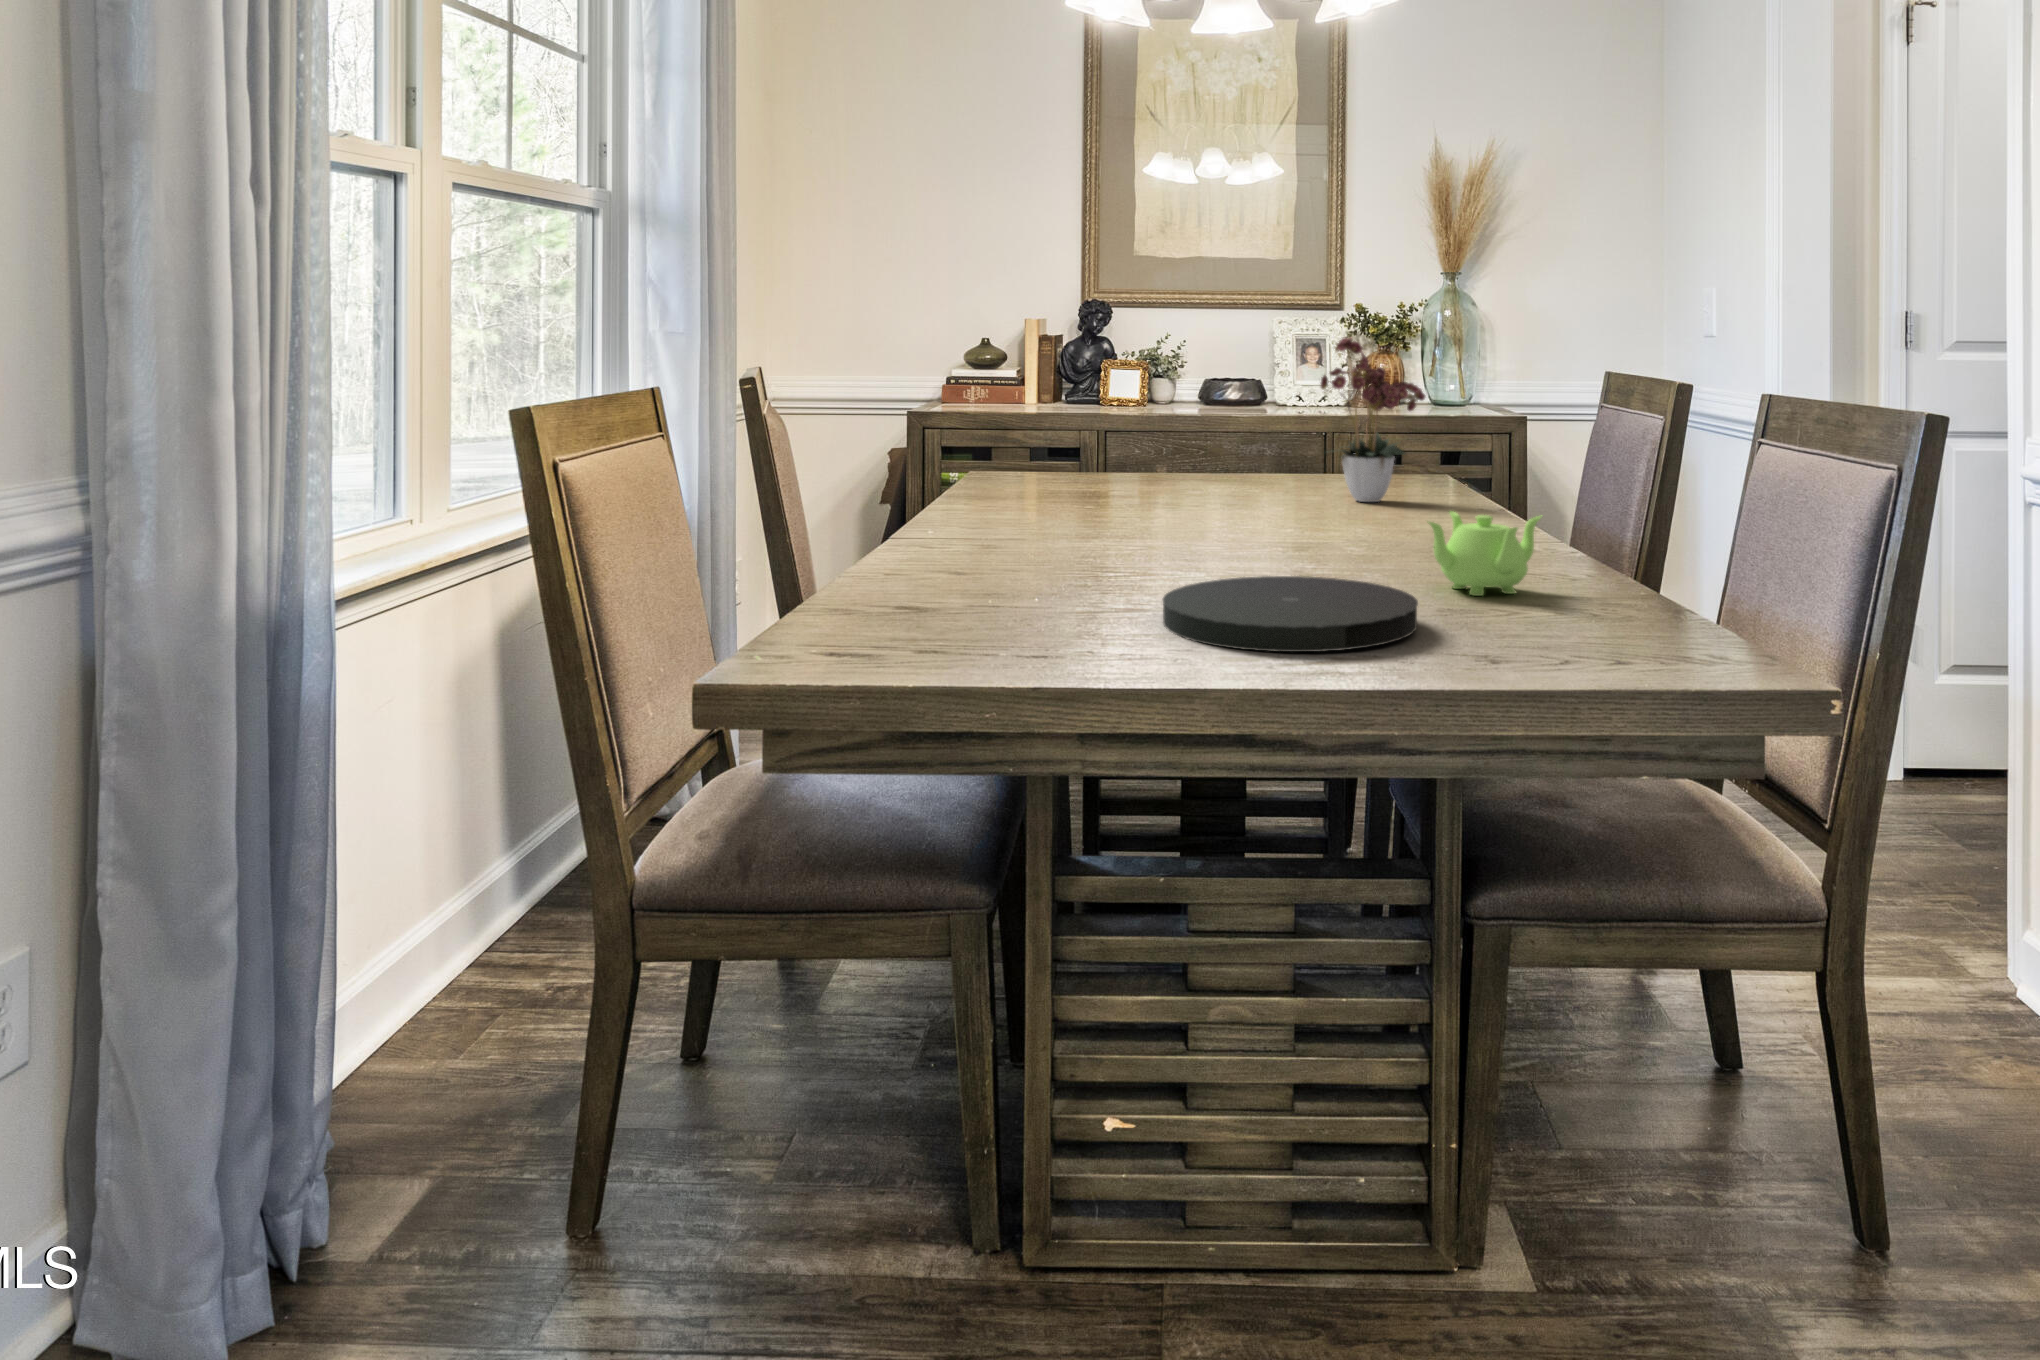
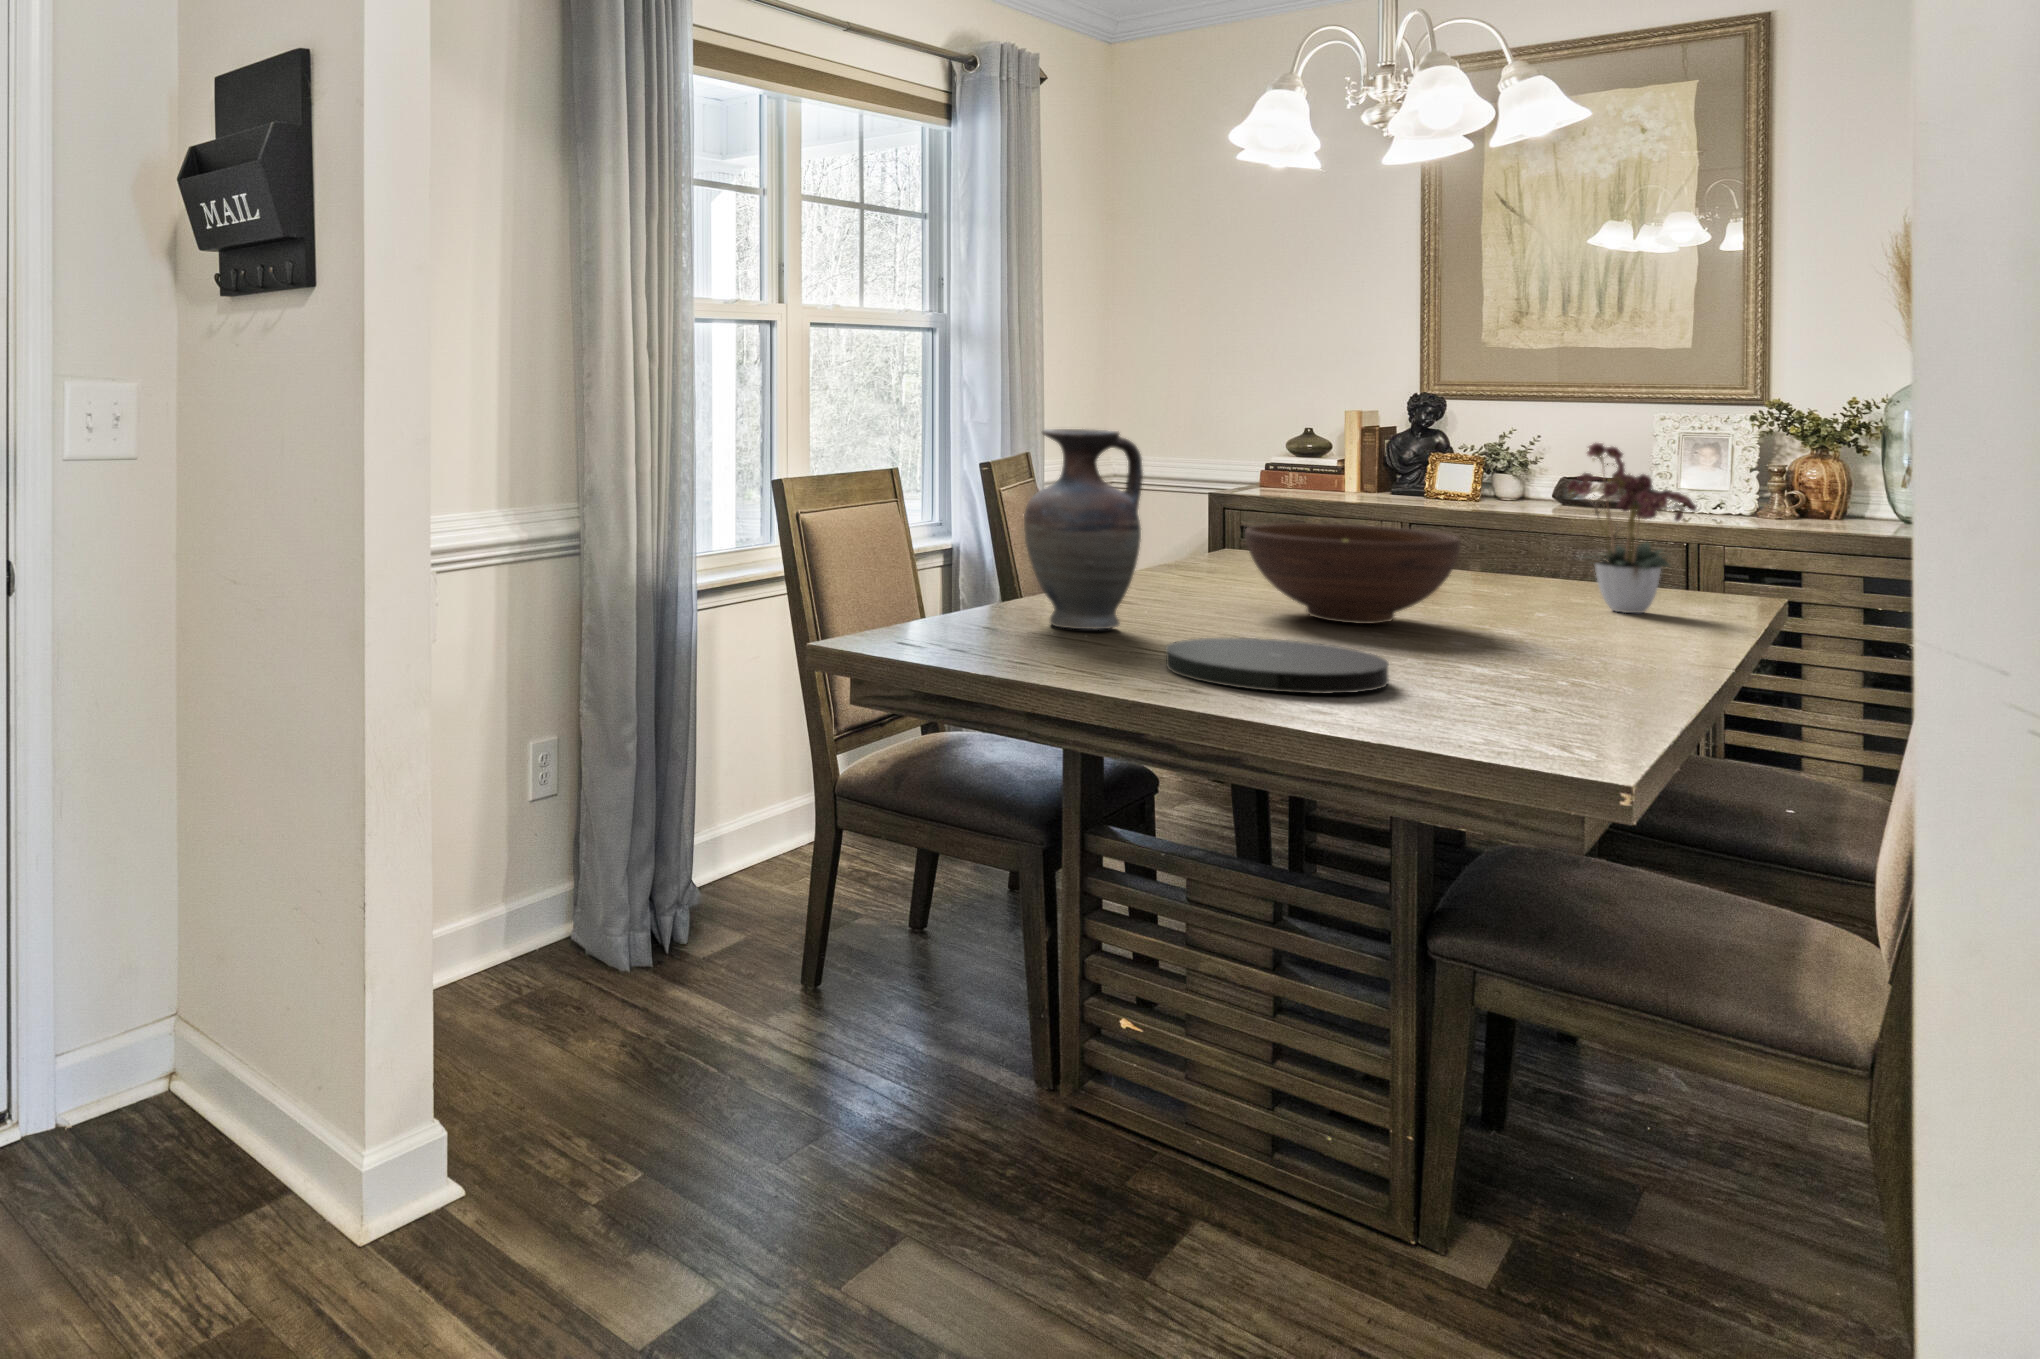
vase: none [918,321,1067,595] -> present [1024,429,1143,629]
fruit bowl: none [1104,432,1318,543] -> present [1245,524,1460,624]
teapot: present [1427,511,1541,596] -> none [1464,609,1607,688]

